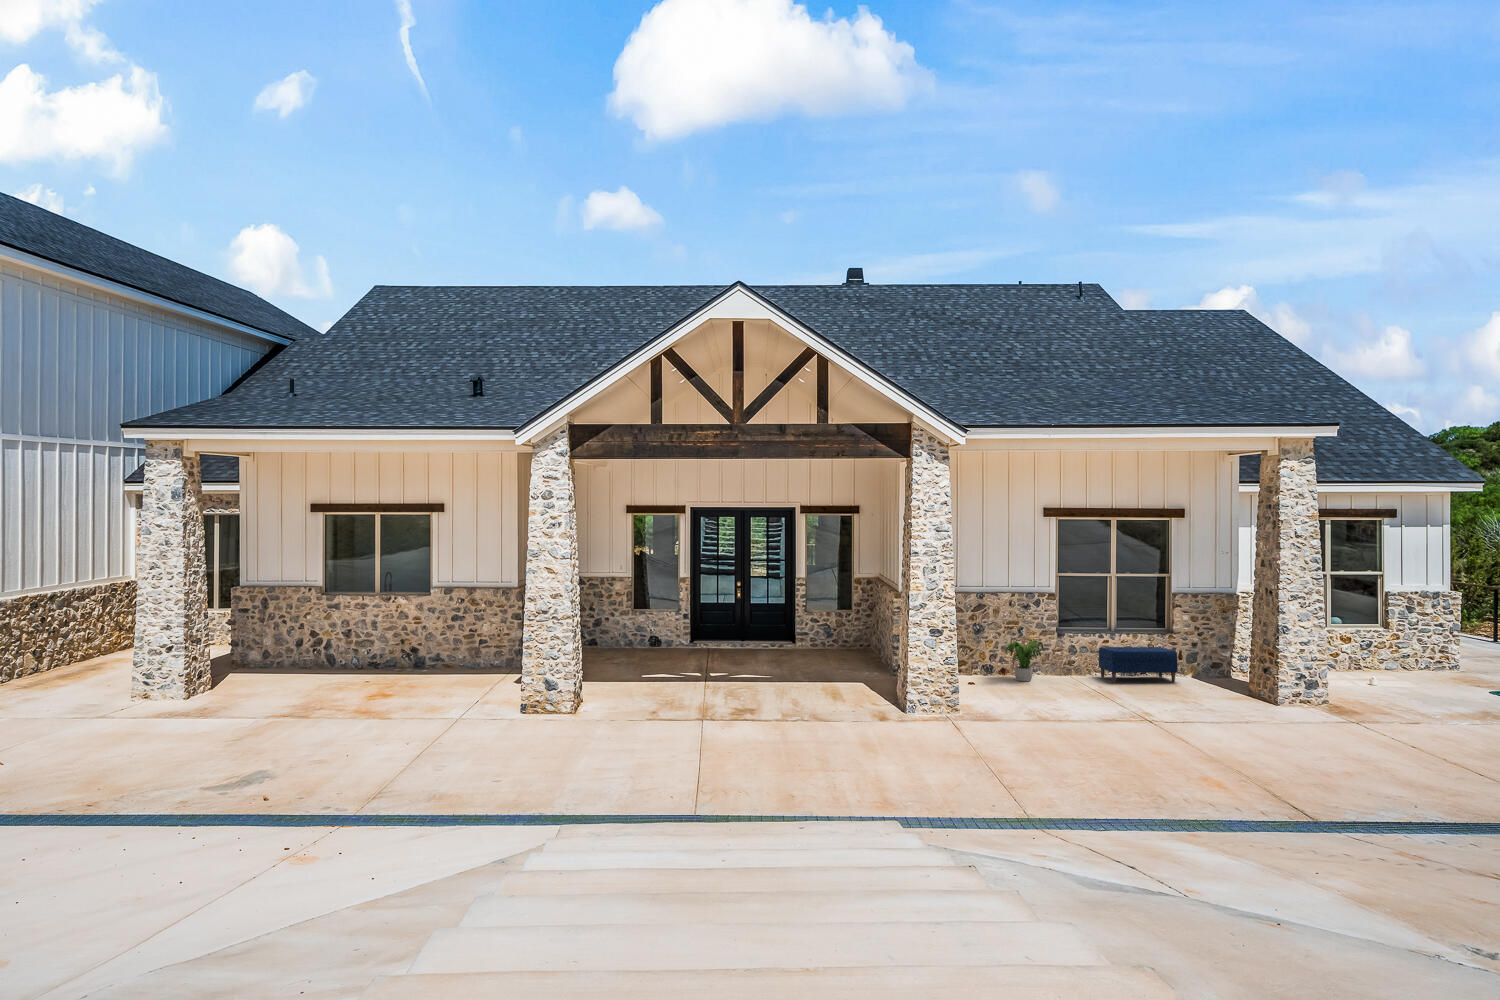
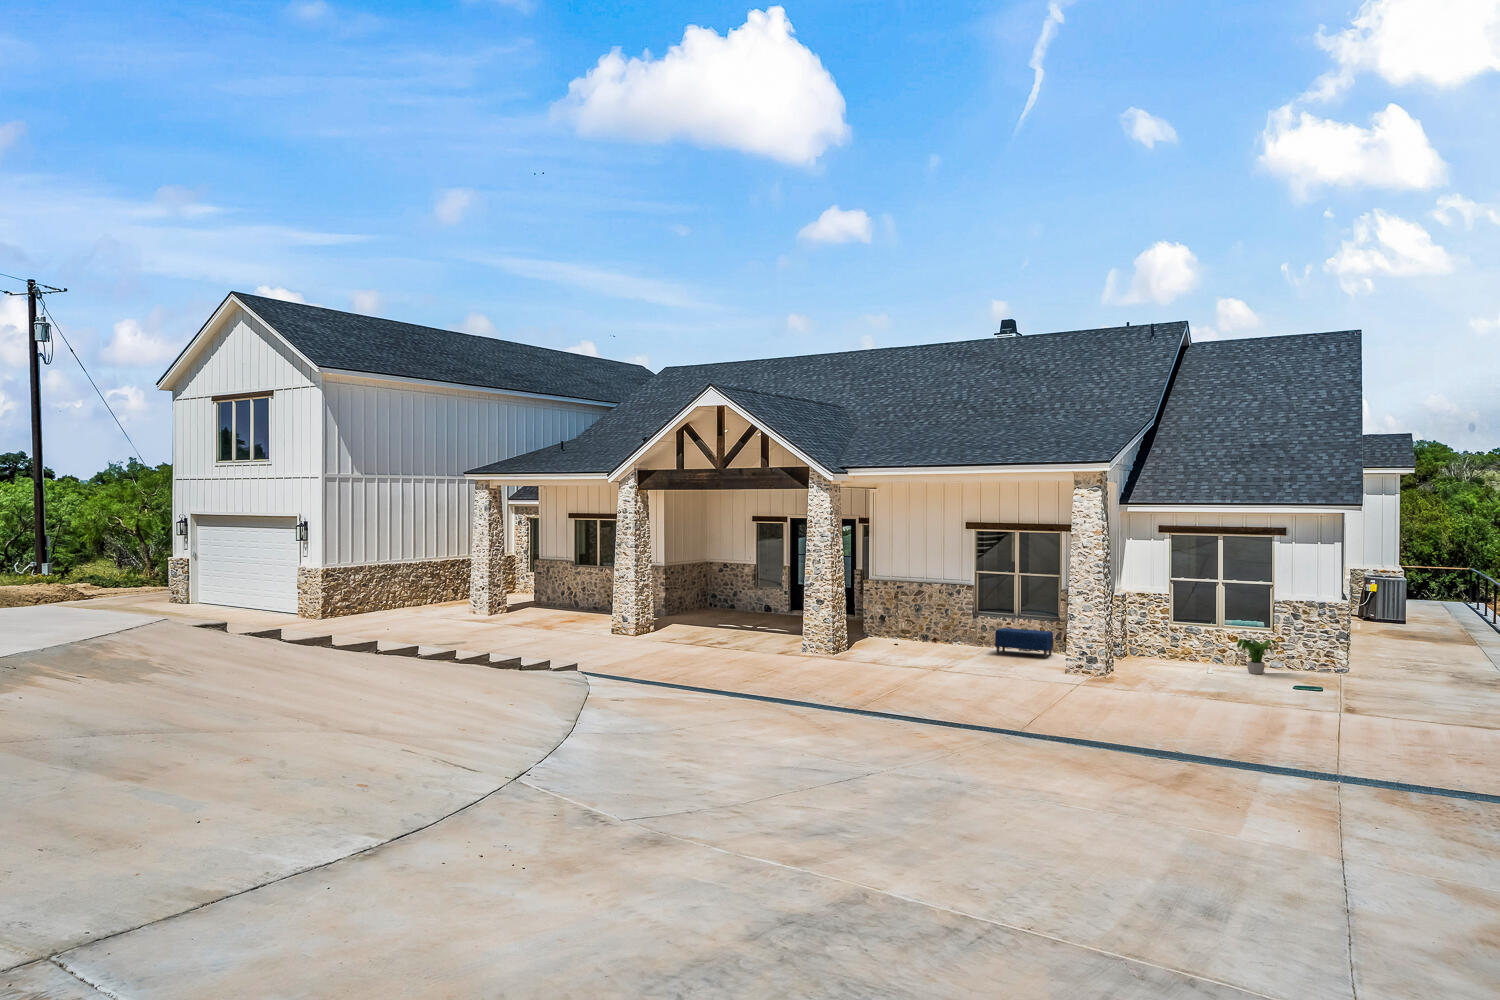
potted plant: present [1006,641,1043,681] -> present [1237,639,1279,674]

